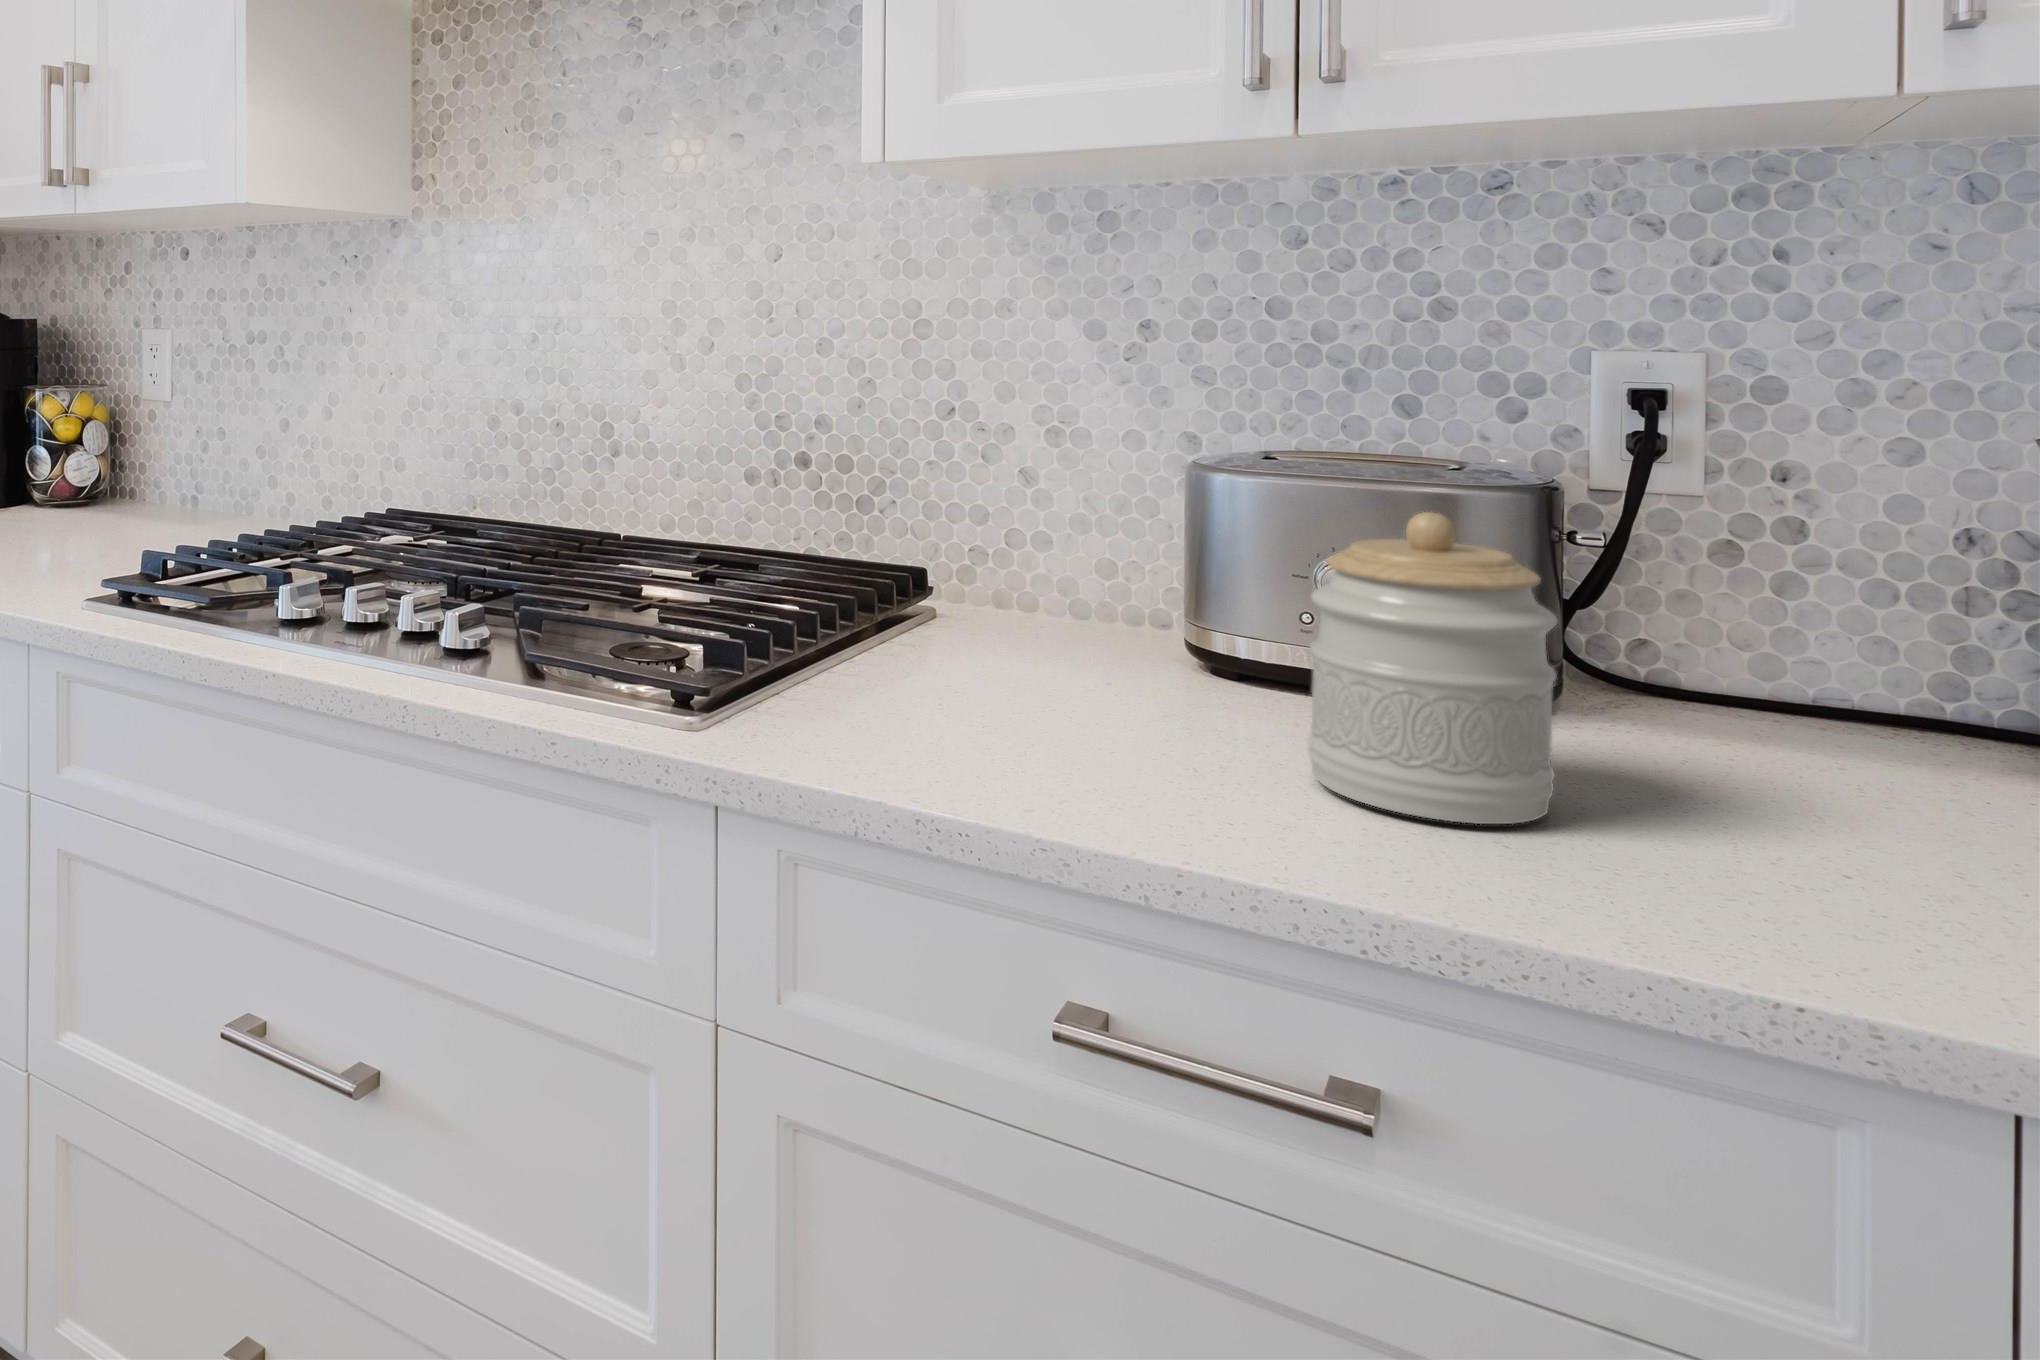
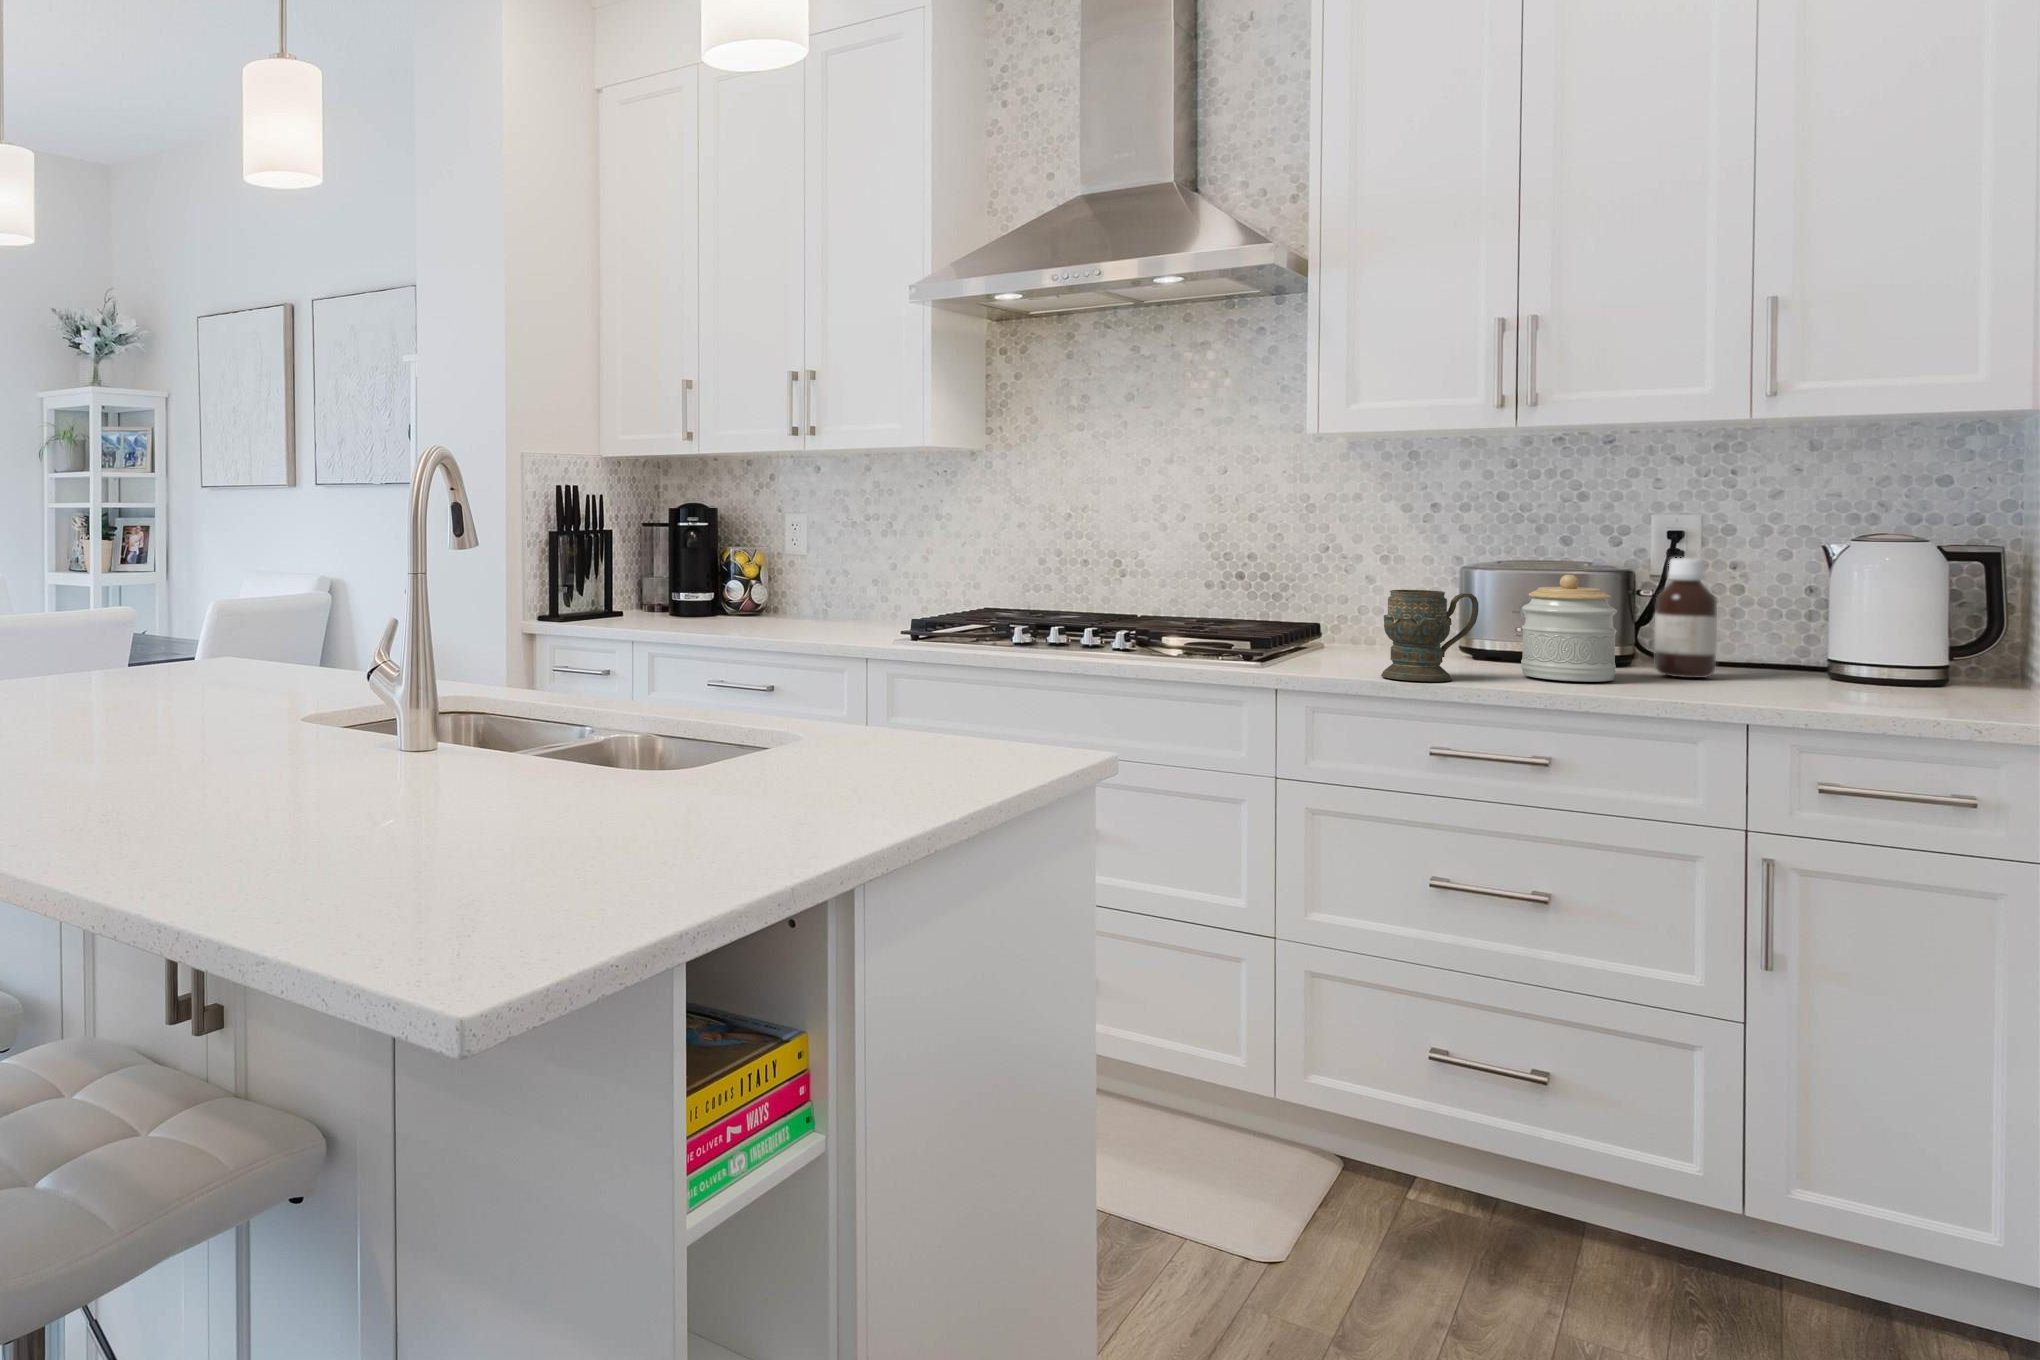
bottle: none [1640,468,1807,799] -> present [1654,558,1717,678]
mug: none [956,542,1199,814] -> present [1381,590,1479,681]

